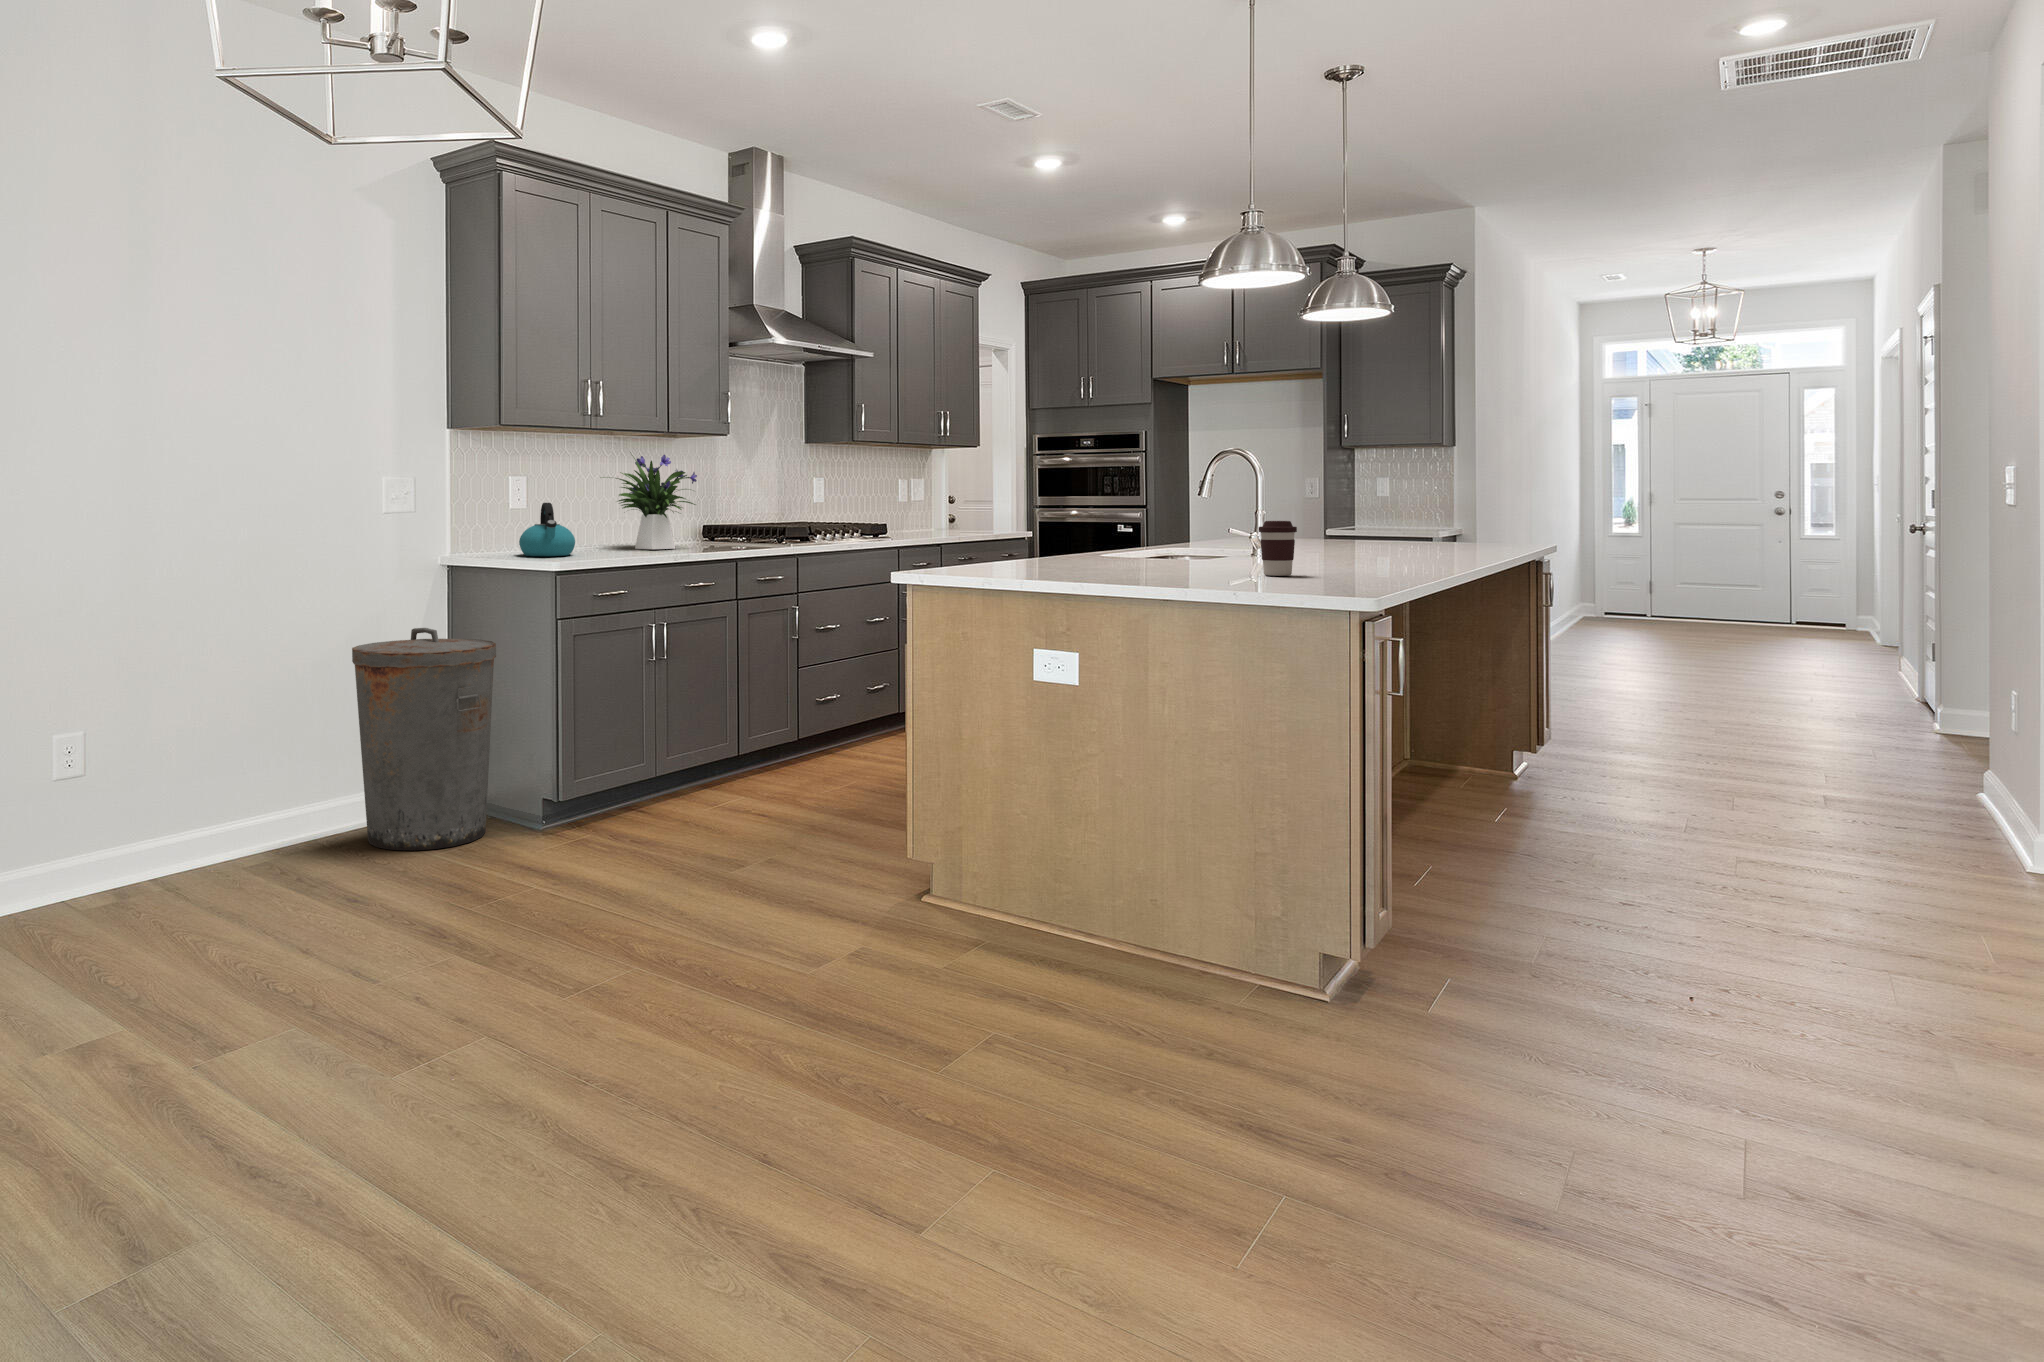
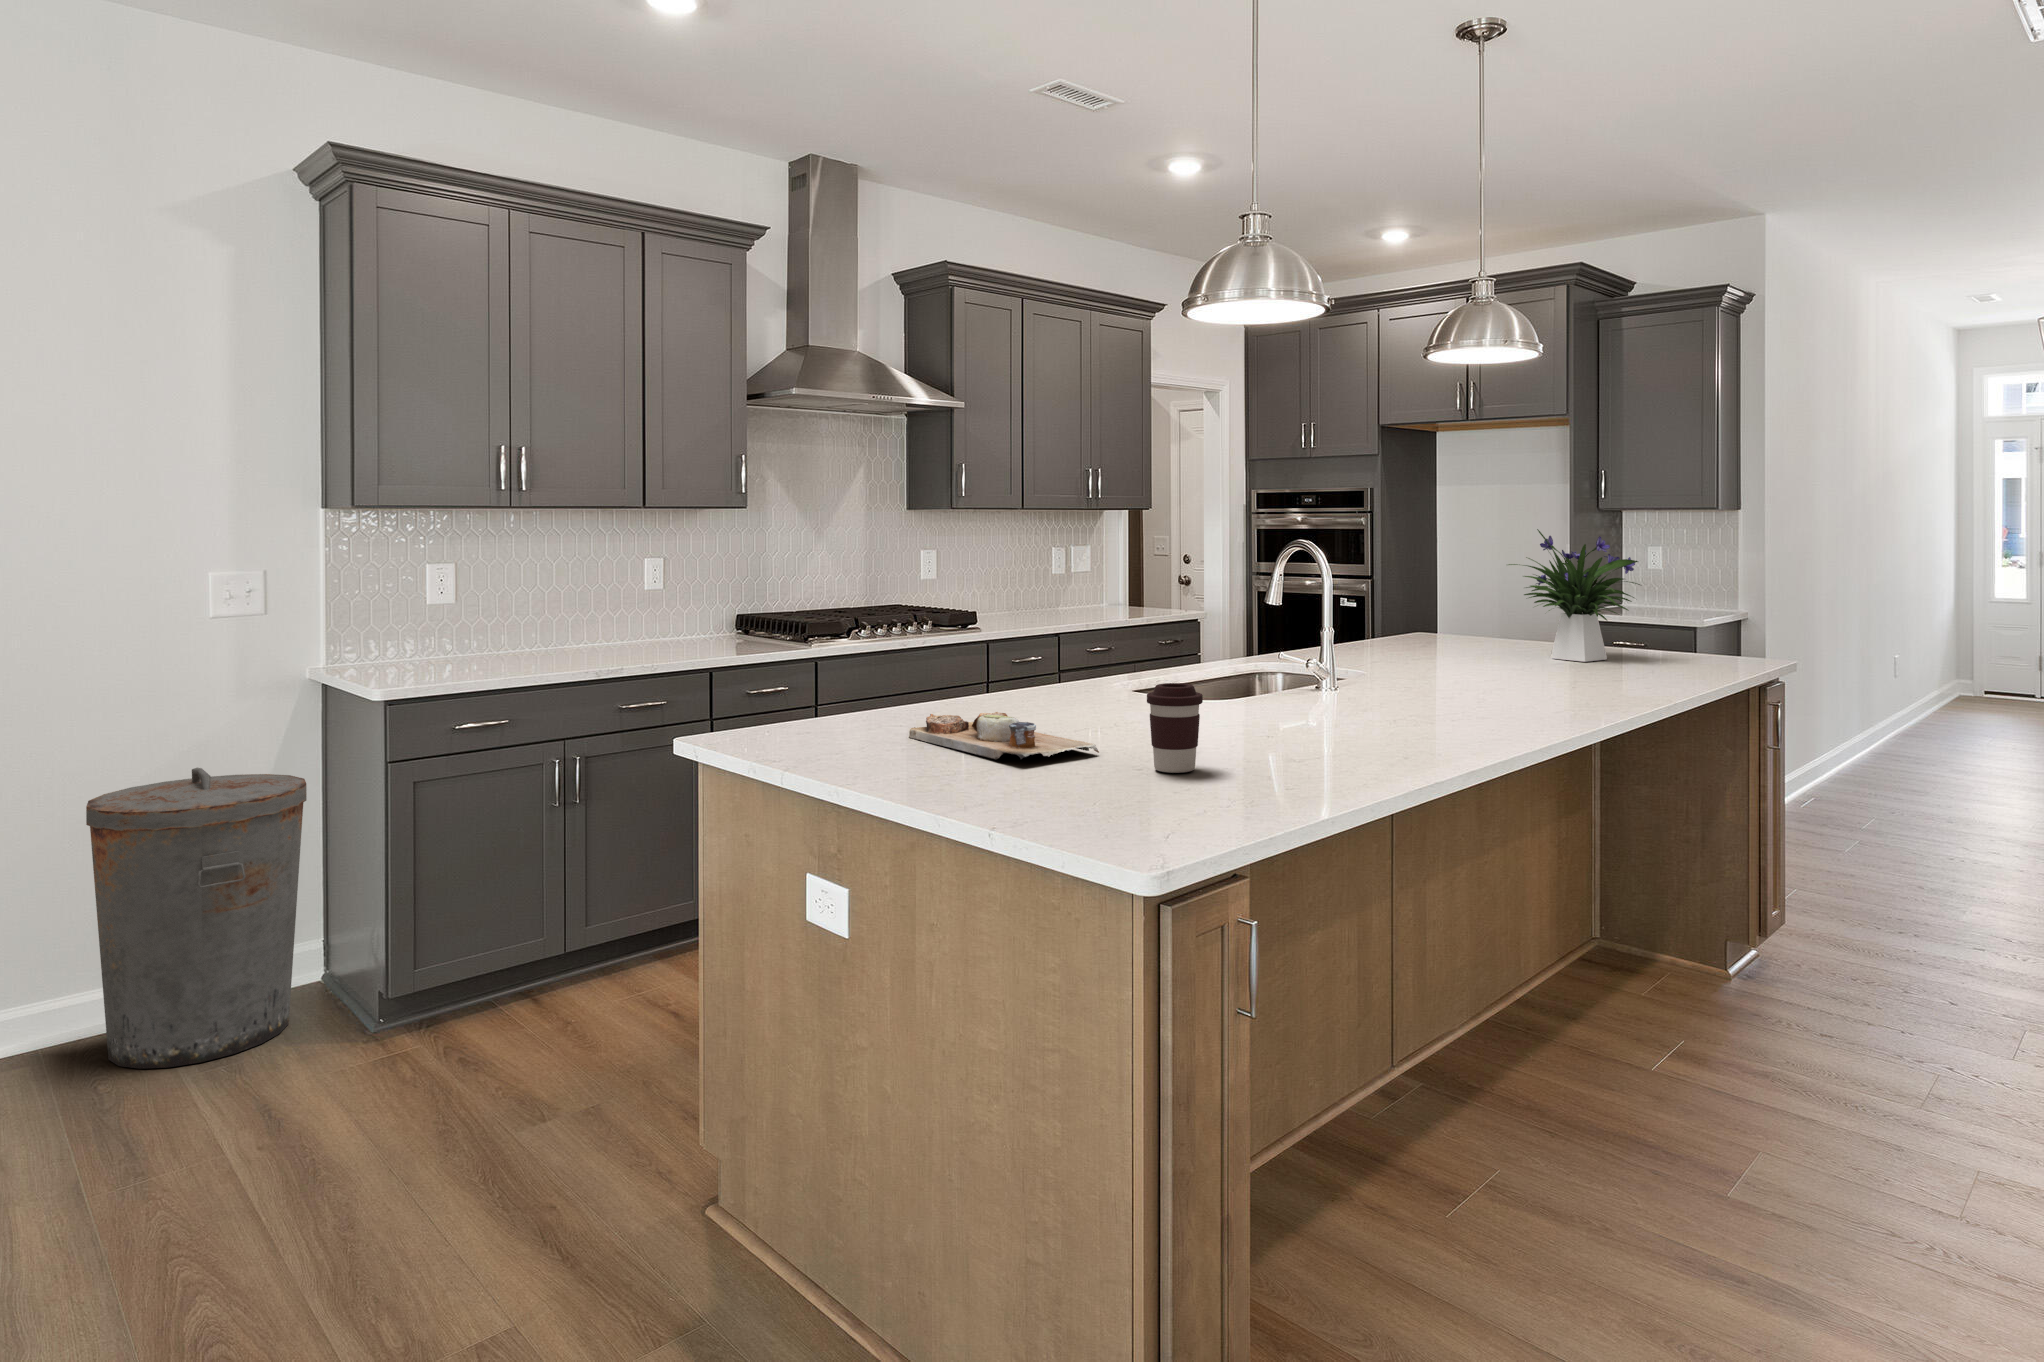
flower arrangement: present [603,452,697,549] -> present [1508,529,1640,662]
kettle: present [519,503,575,556] -> none [412,596,490,665]
cutting board: none [1060,550,1211,574] -> present [909,712,1099,759]

